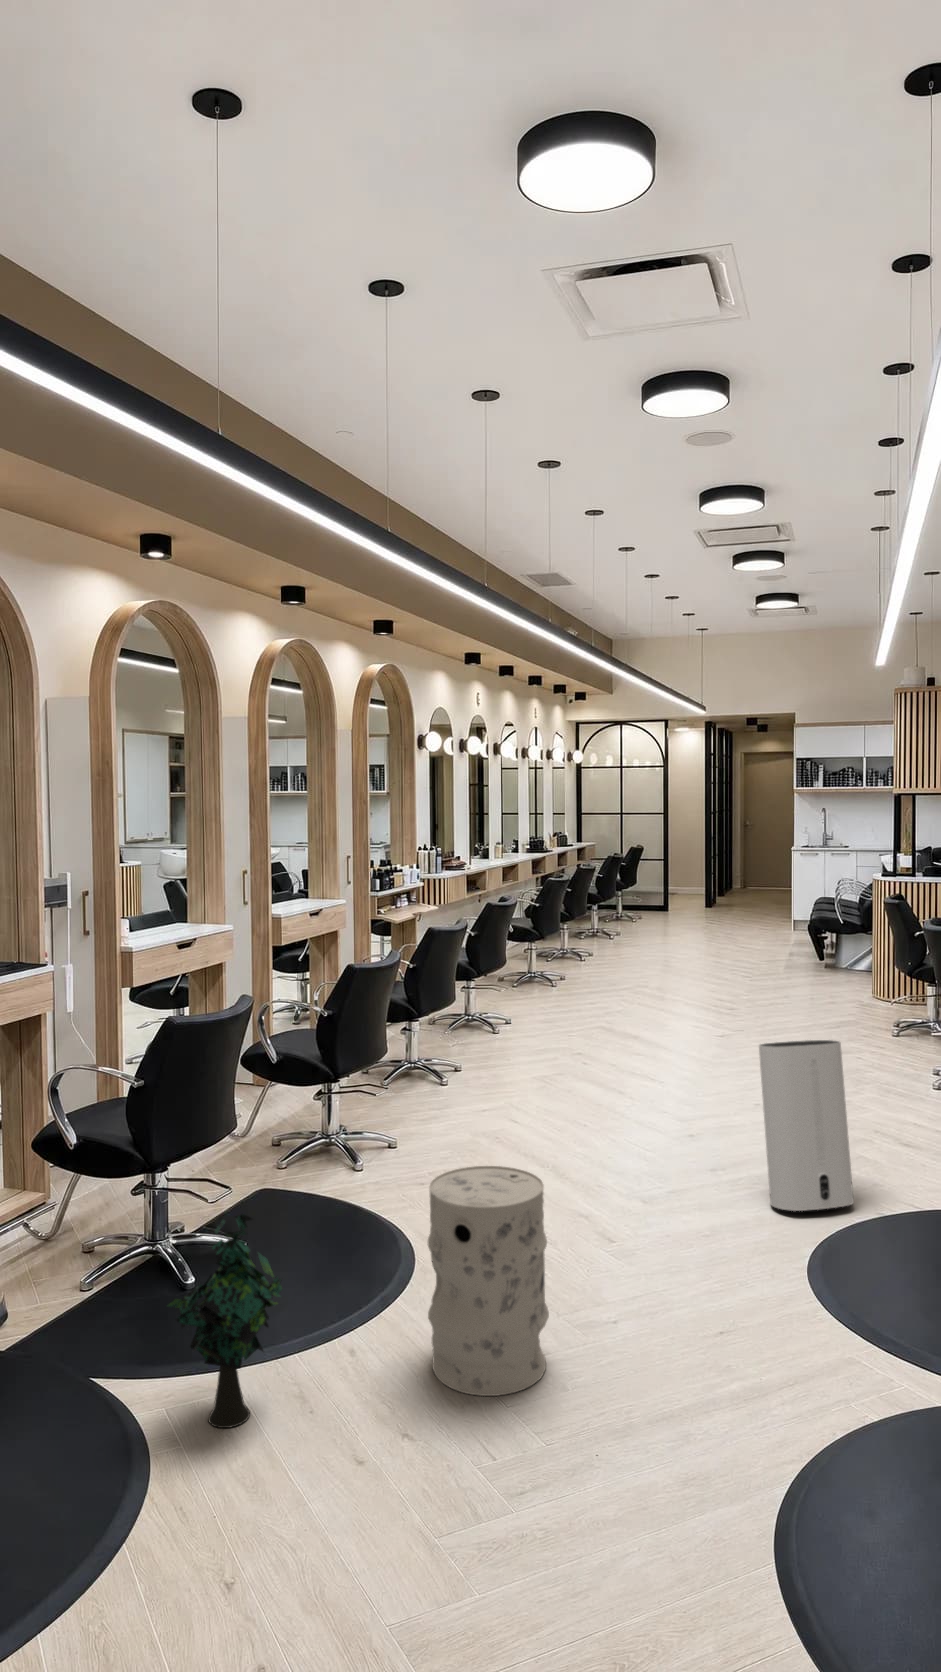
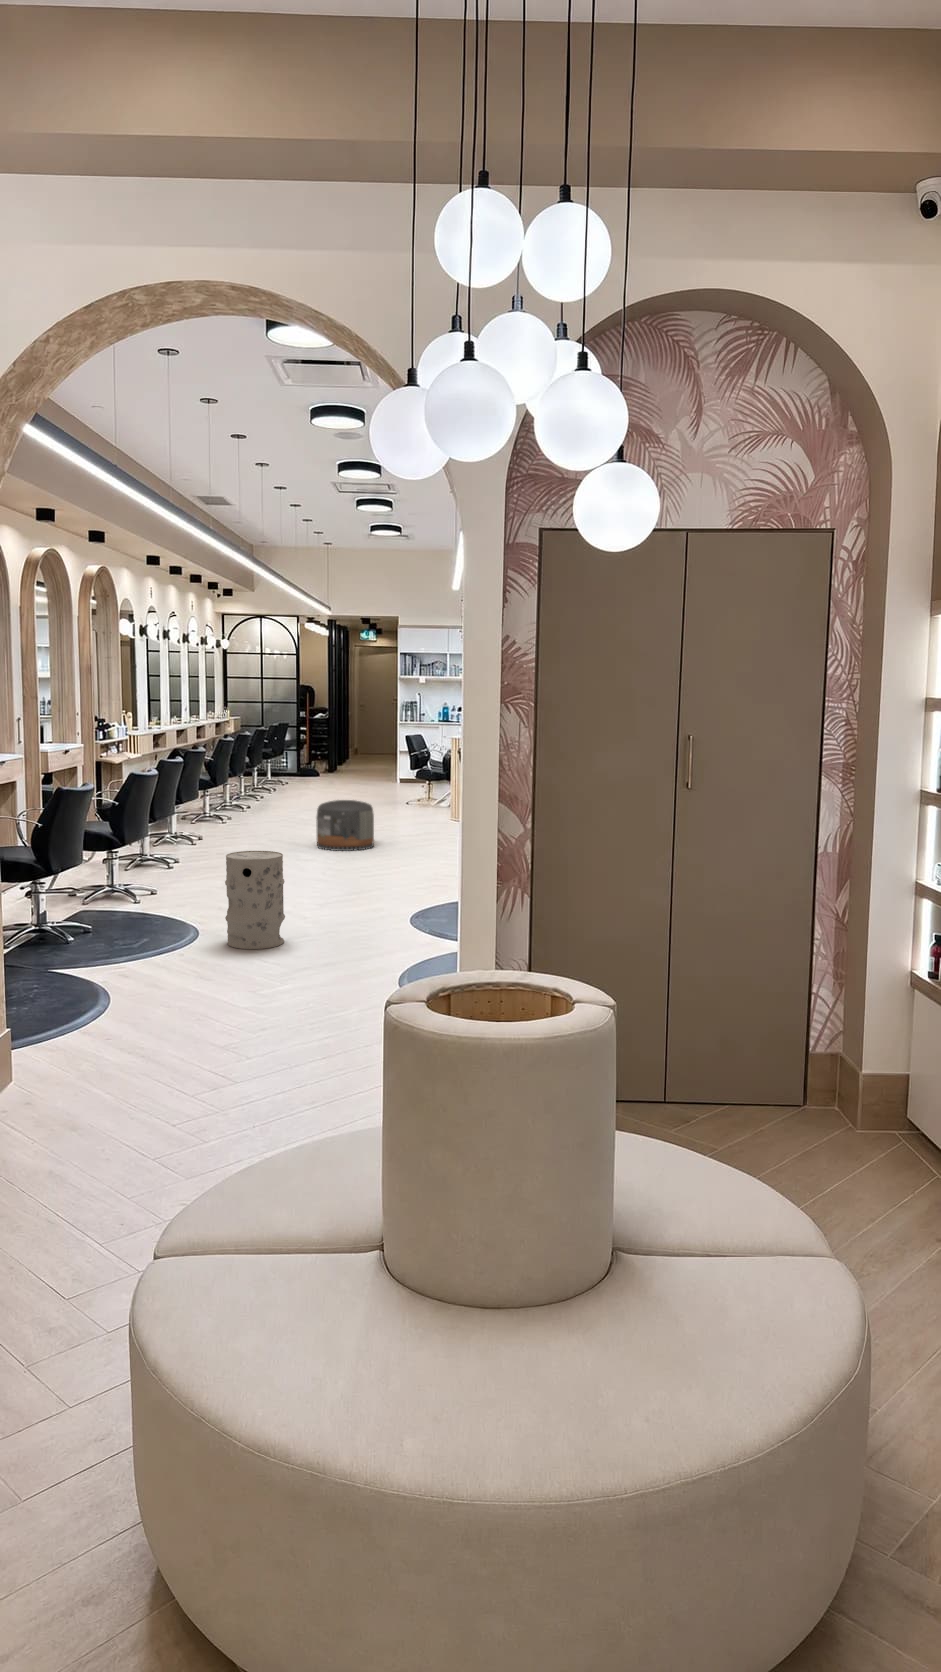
pouf: none [666,984,754,1066] -> present [316,800,374,851]
air purifier: present [759,1040,854,1211] -> none [380,807,429,897]
decorative plant: present [167,1214,282,1428] -> none [106,865,161,963]

